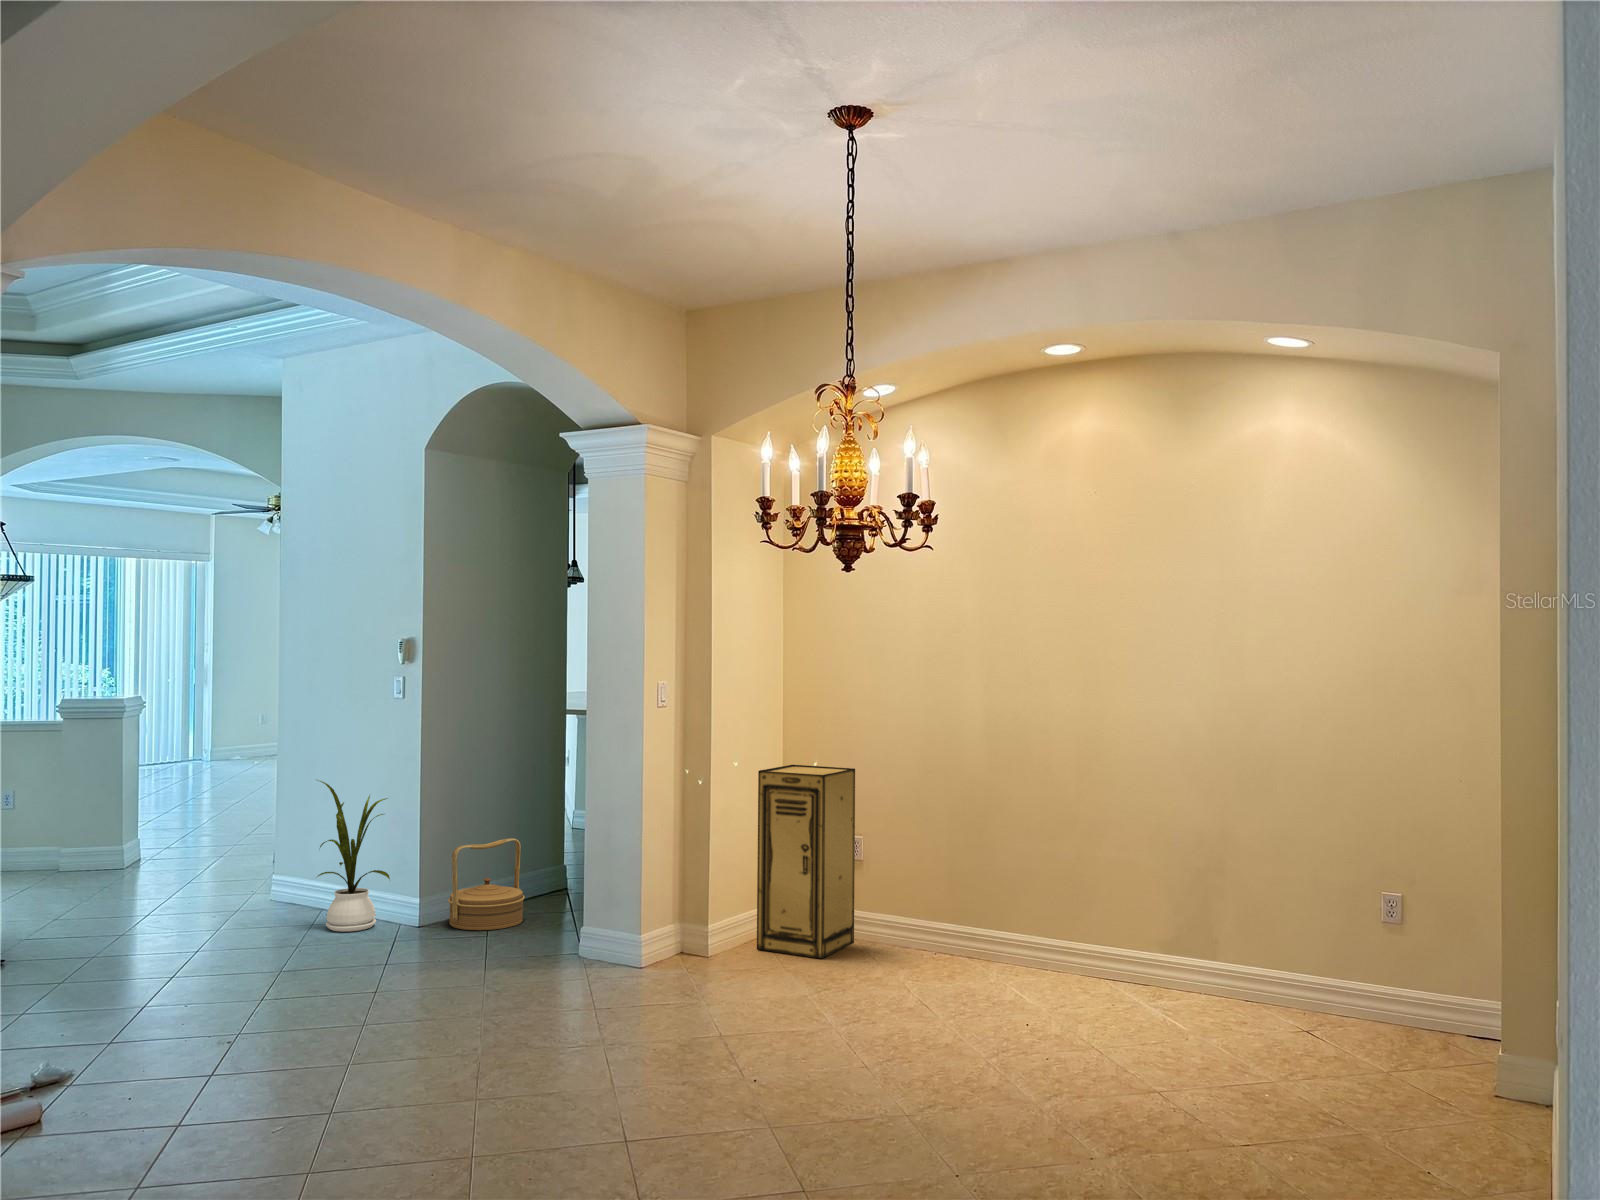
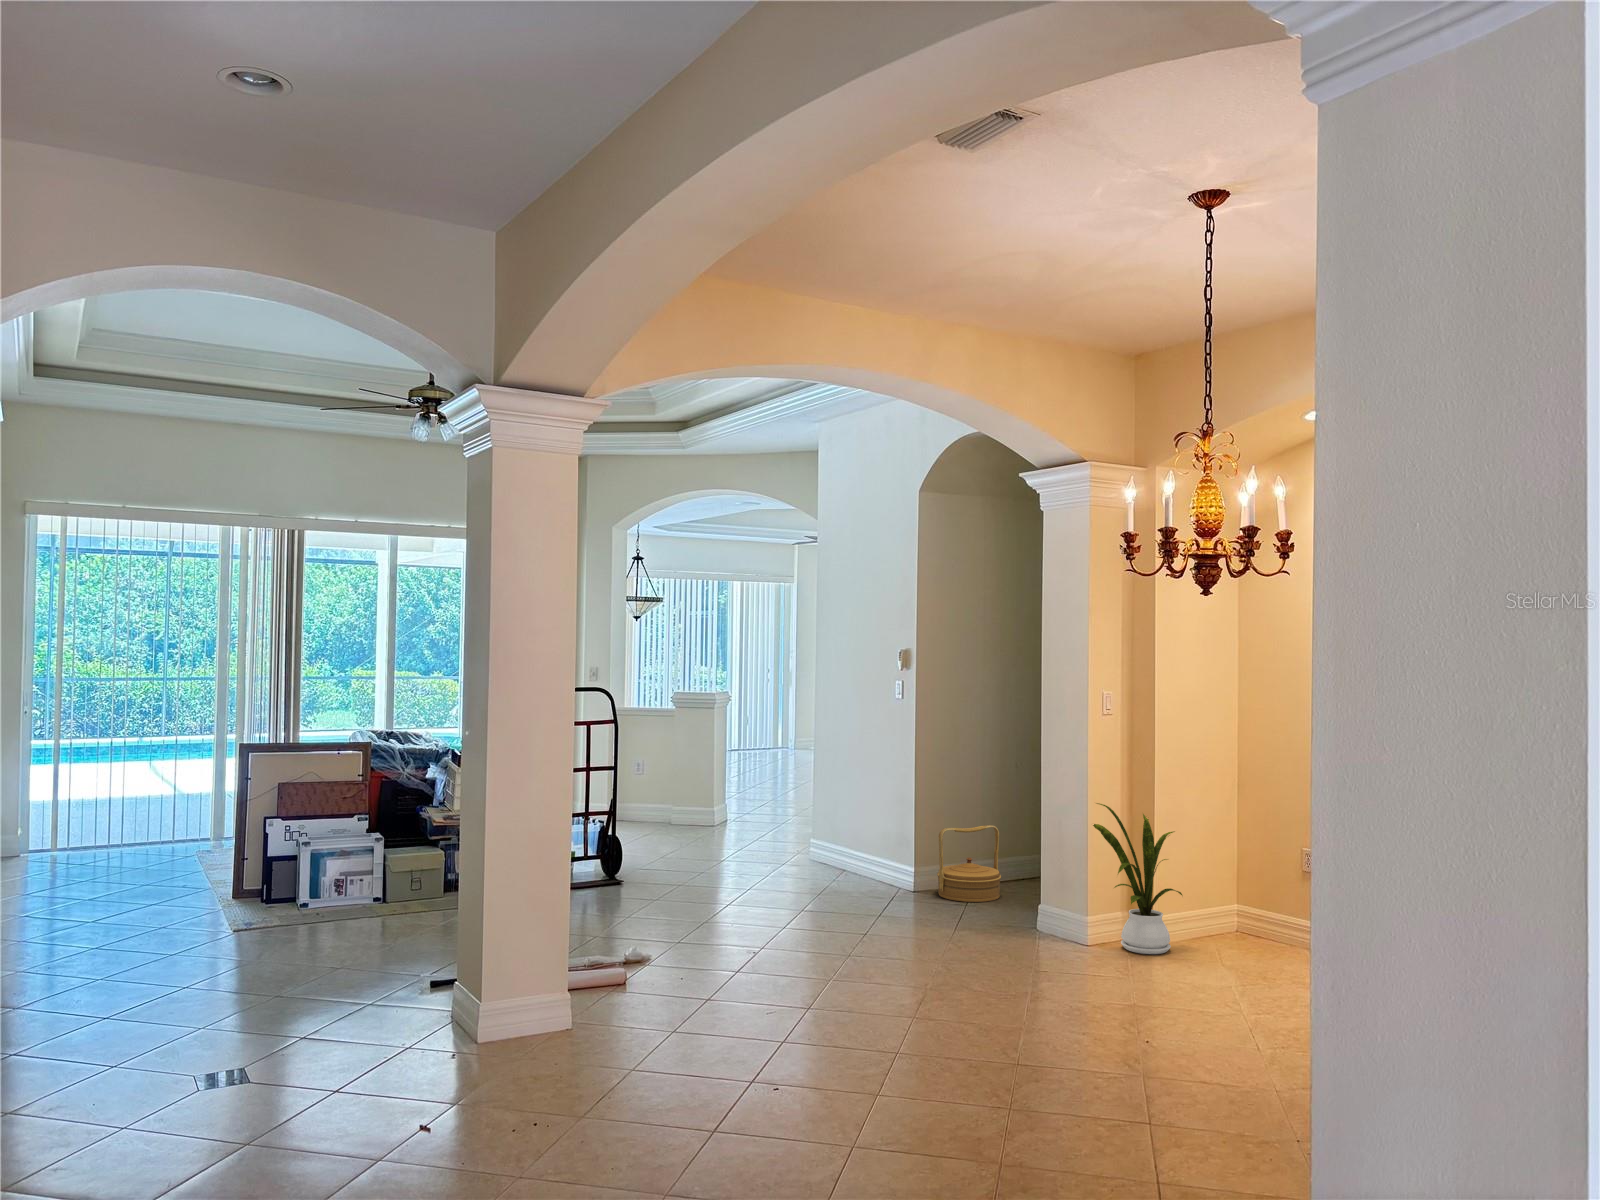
storage cabinet: present [757,765,855,959] -> none [1201,775,1302,960]
house plant: present [317,780,390,932] -> present [1093,803,1182,954]

